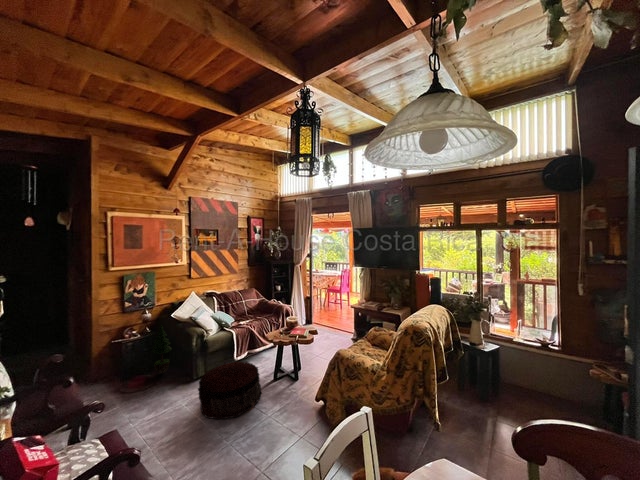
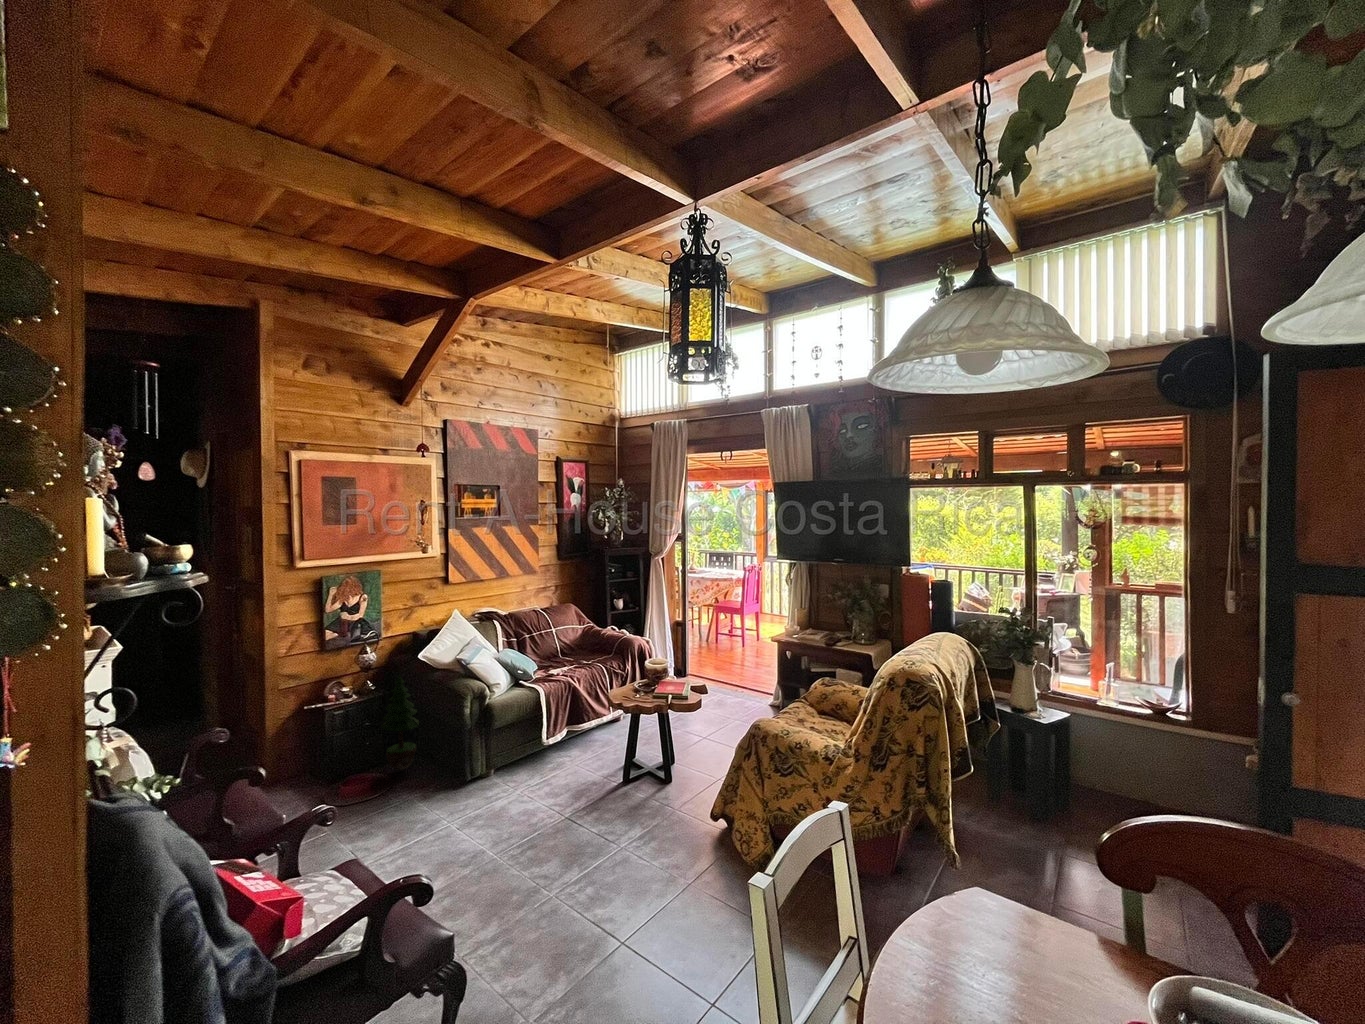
pouf: present [198,362,262,419] -> none [484,744,606,851]

